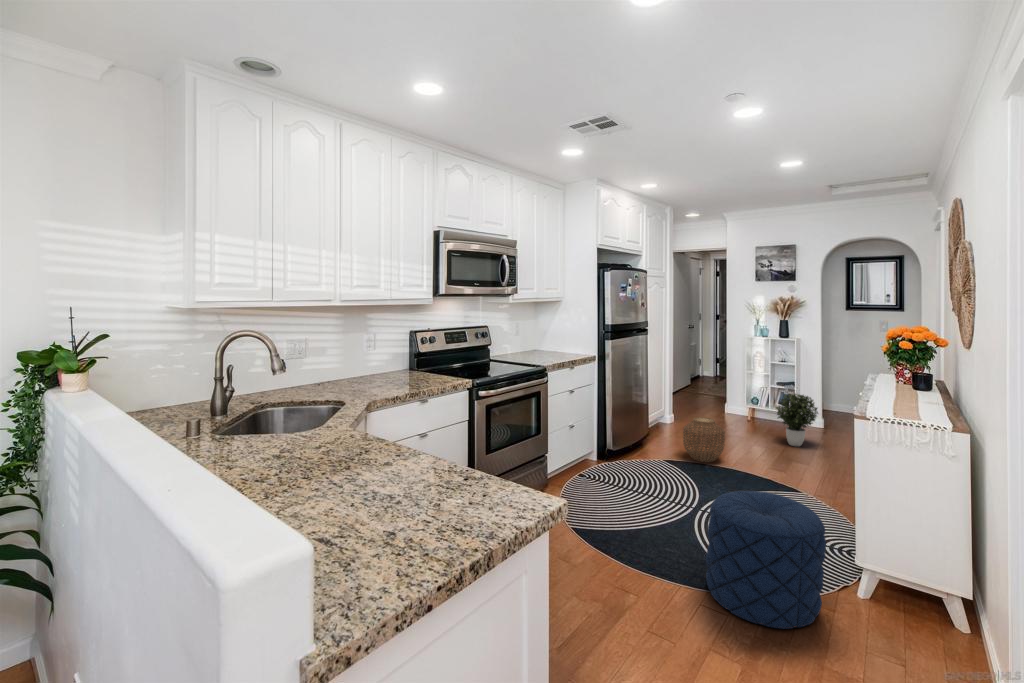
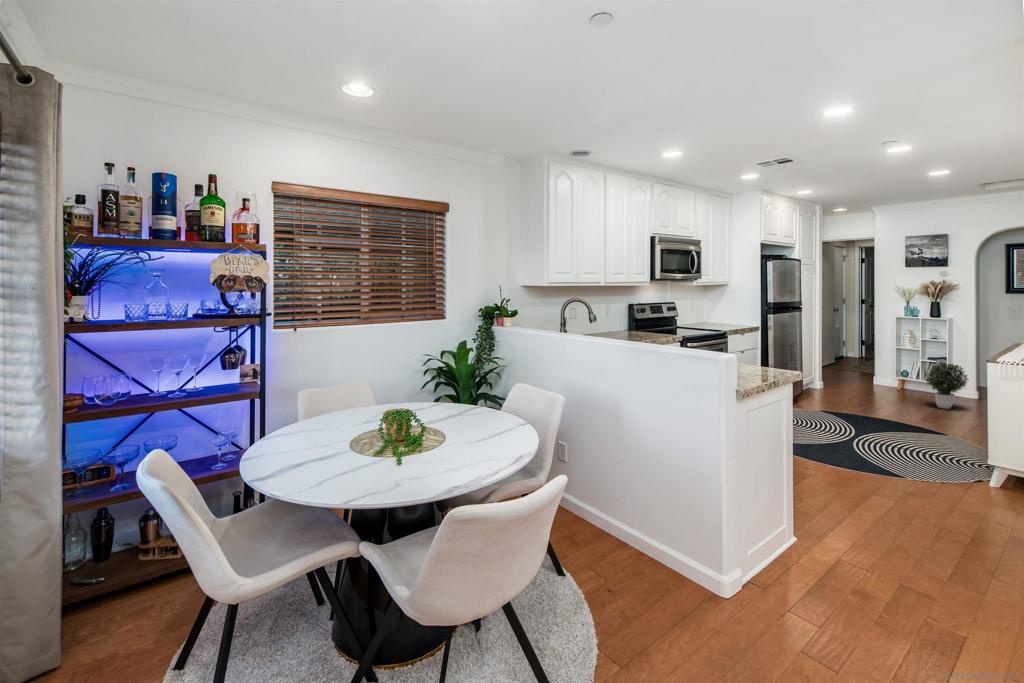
woven basket: present [683,417,725,462] -> none [836,379,876,415]
pouf: present [706,491,826,629] -> none [866,411,961,494]

